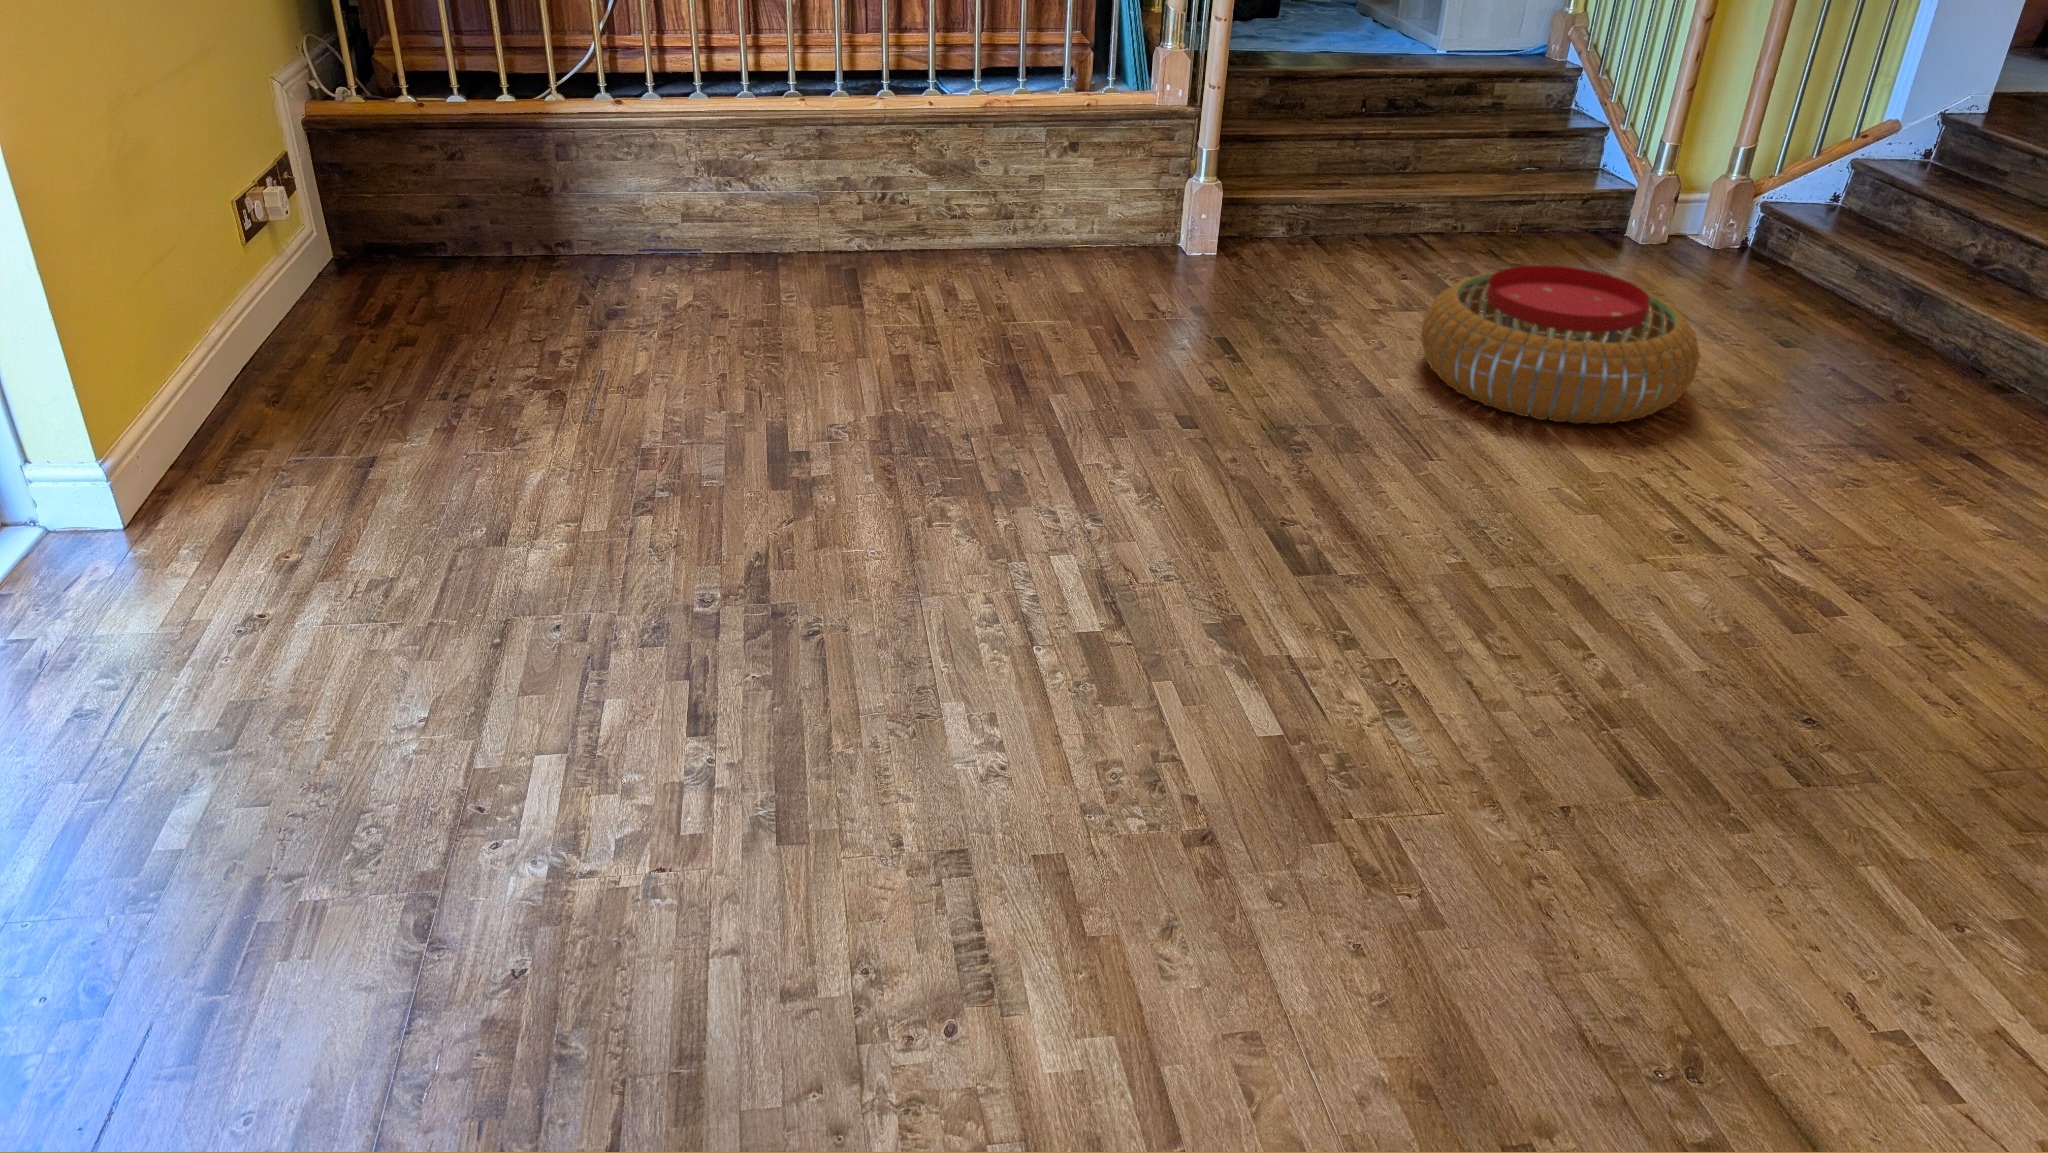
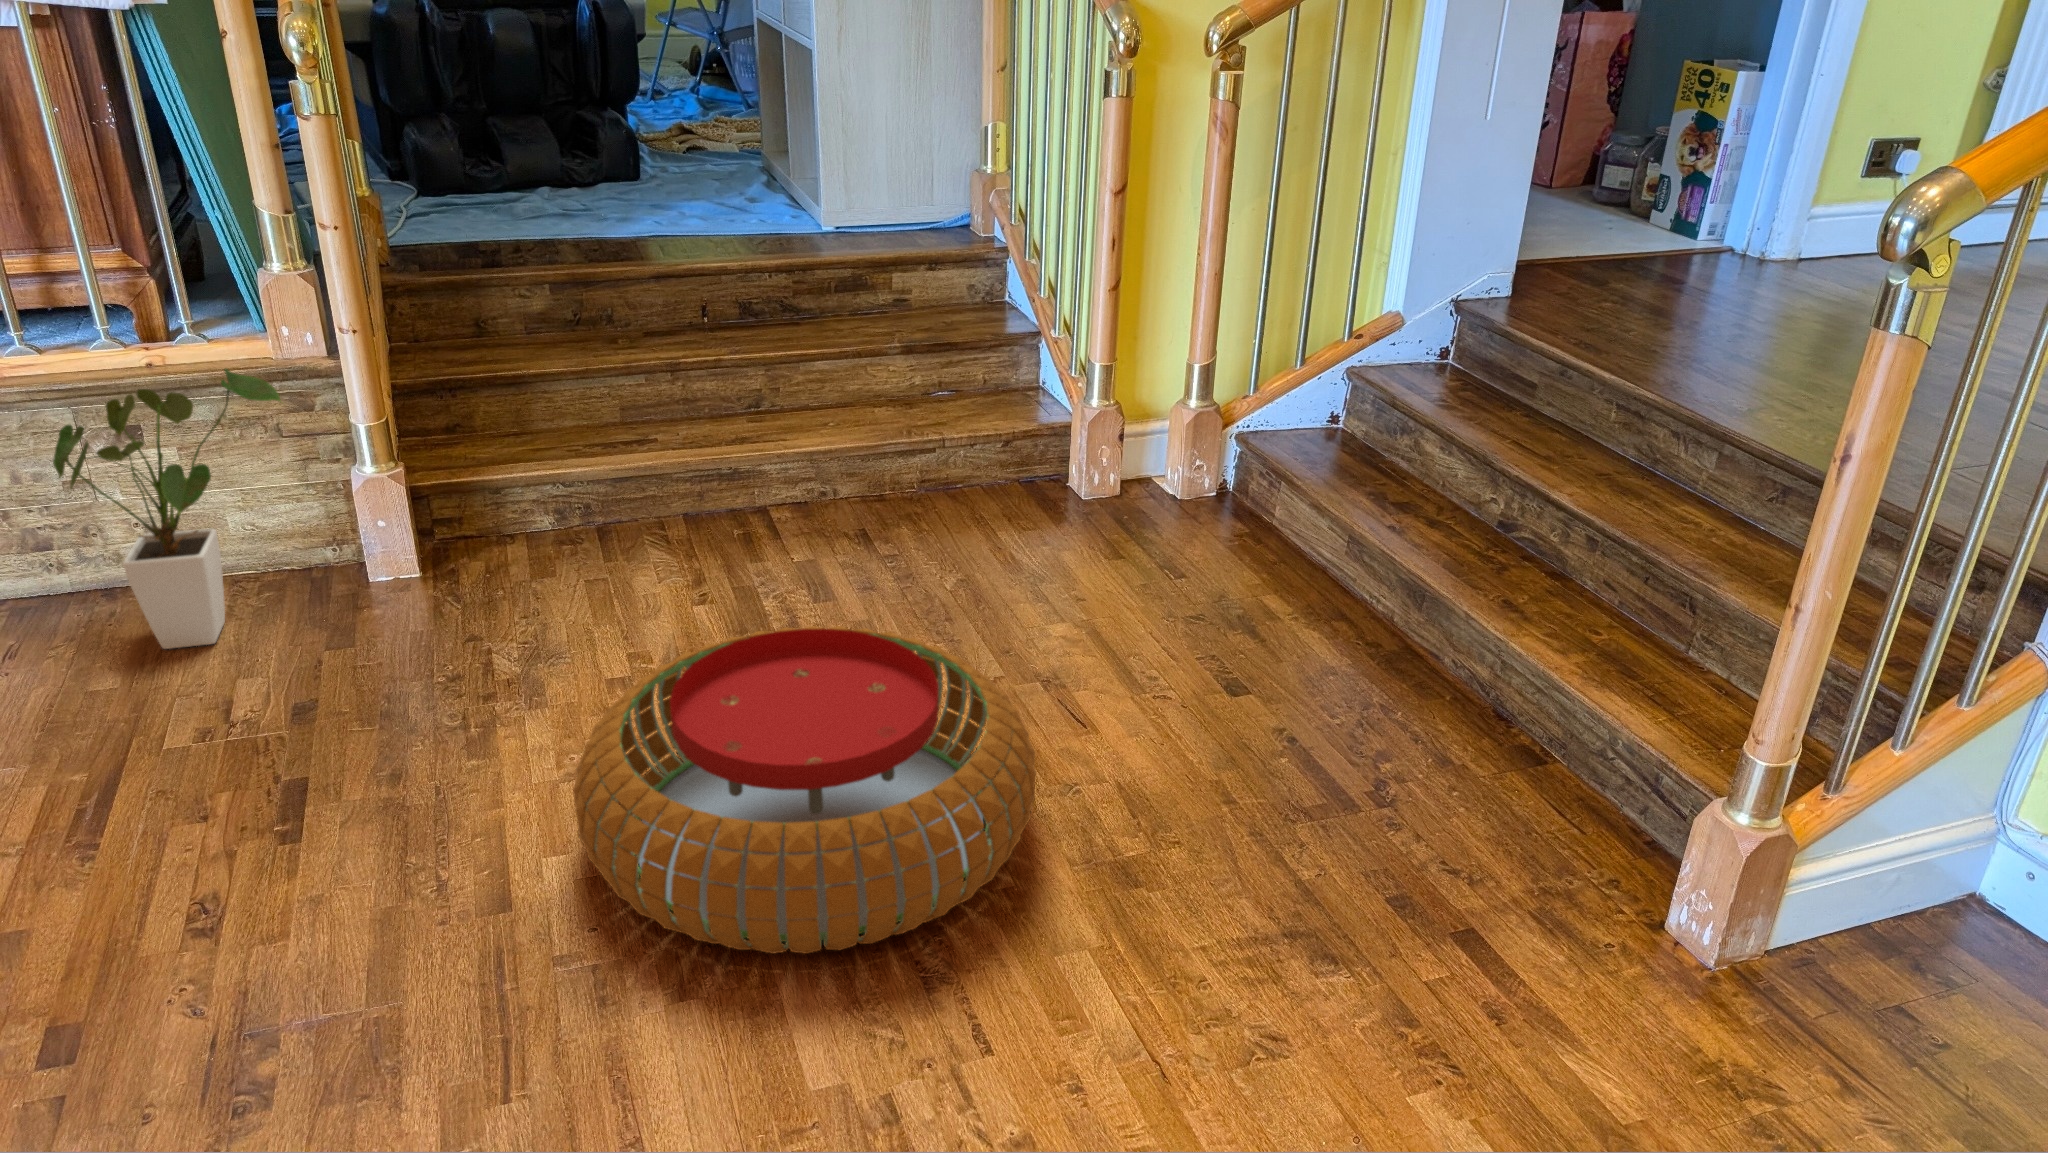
house plant: none [1071,106,1172,278] -> present [53,369,281,649]

